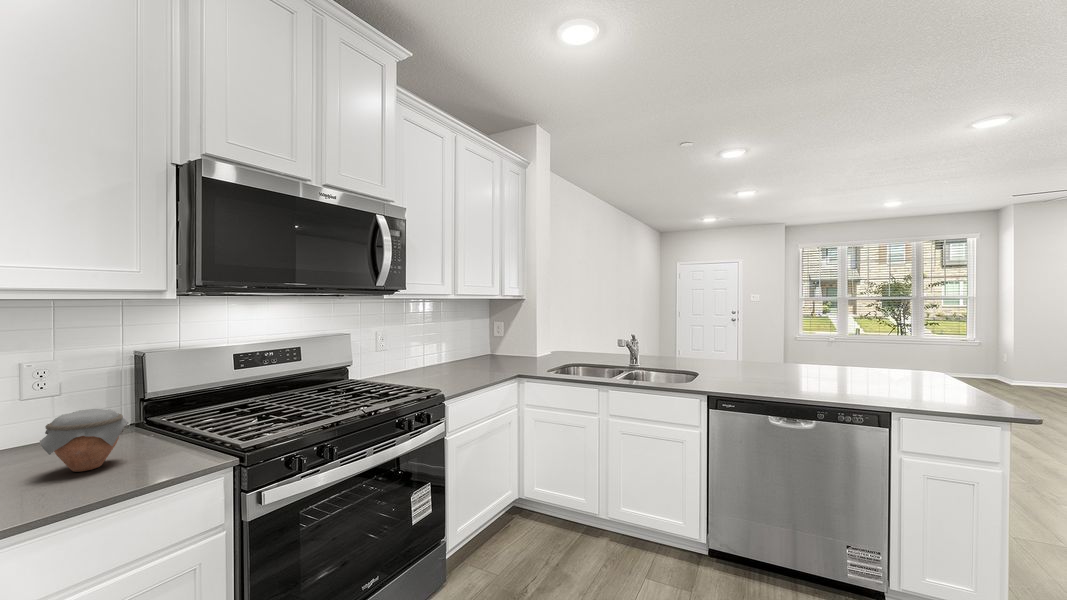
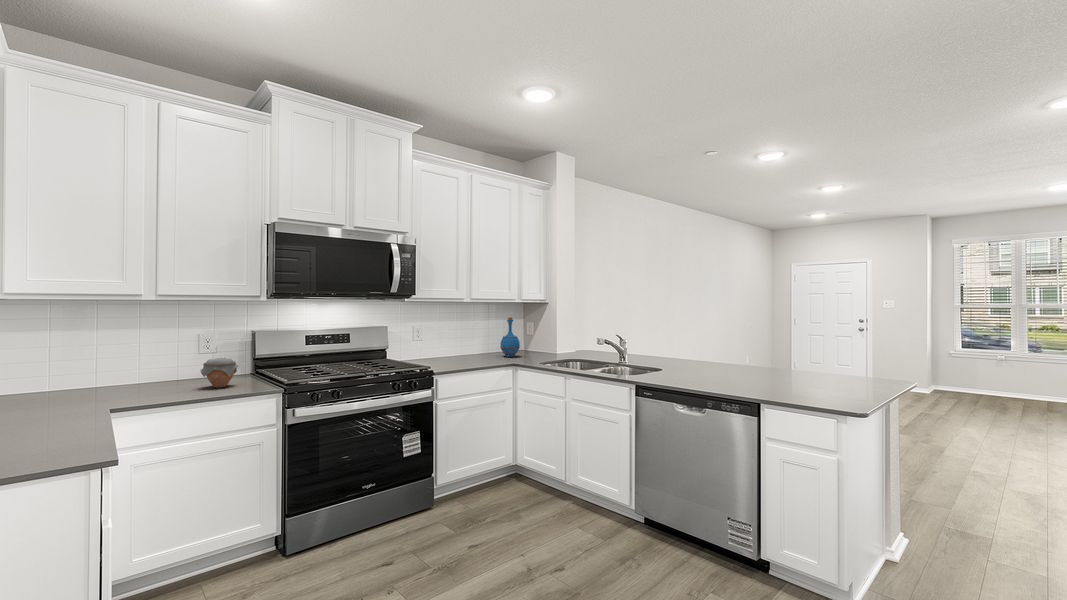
bottle: none [481,317,505,366] -> present [500,317,520,357]

